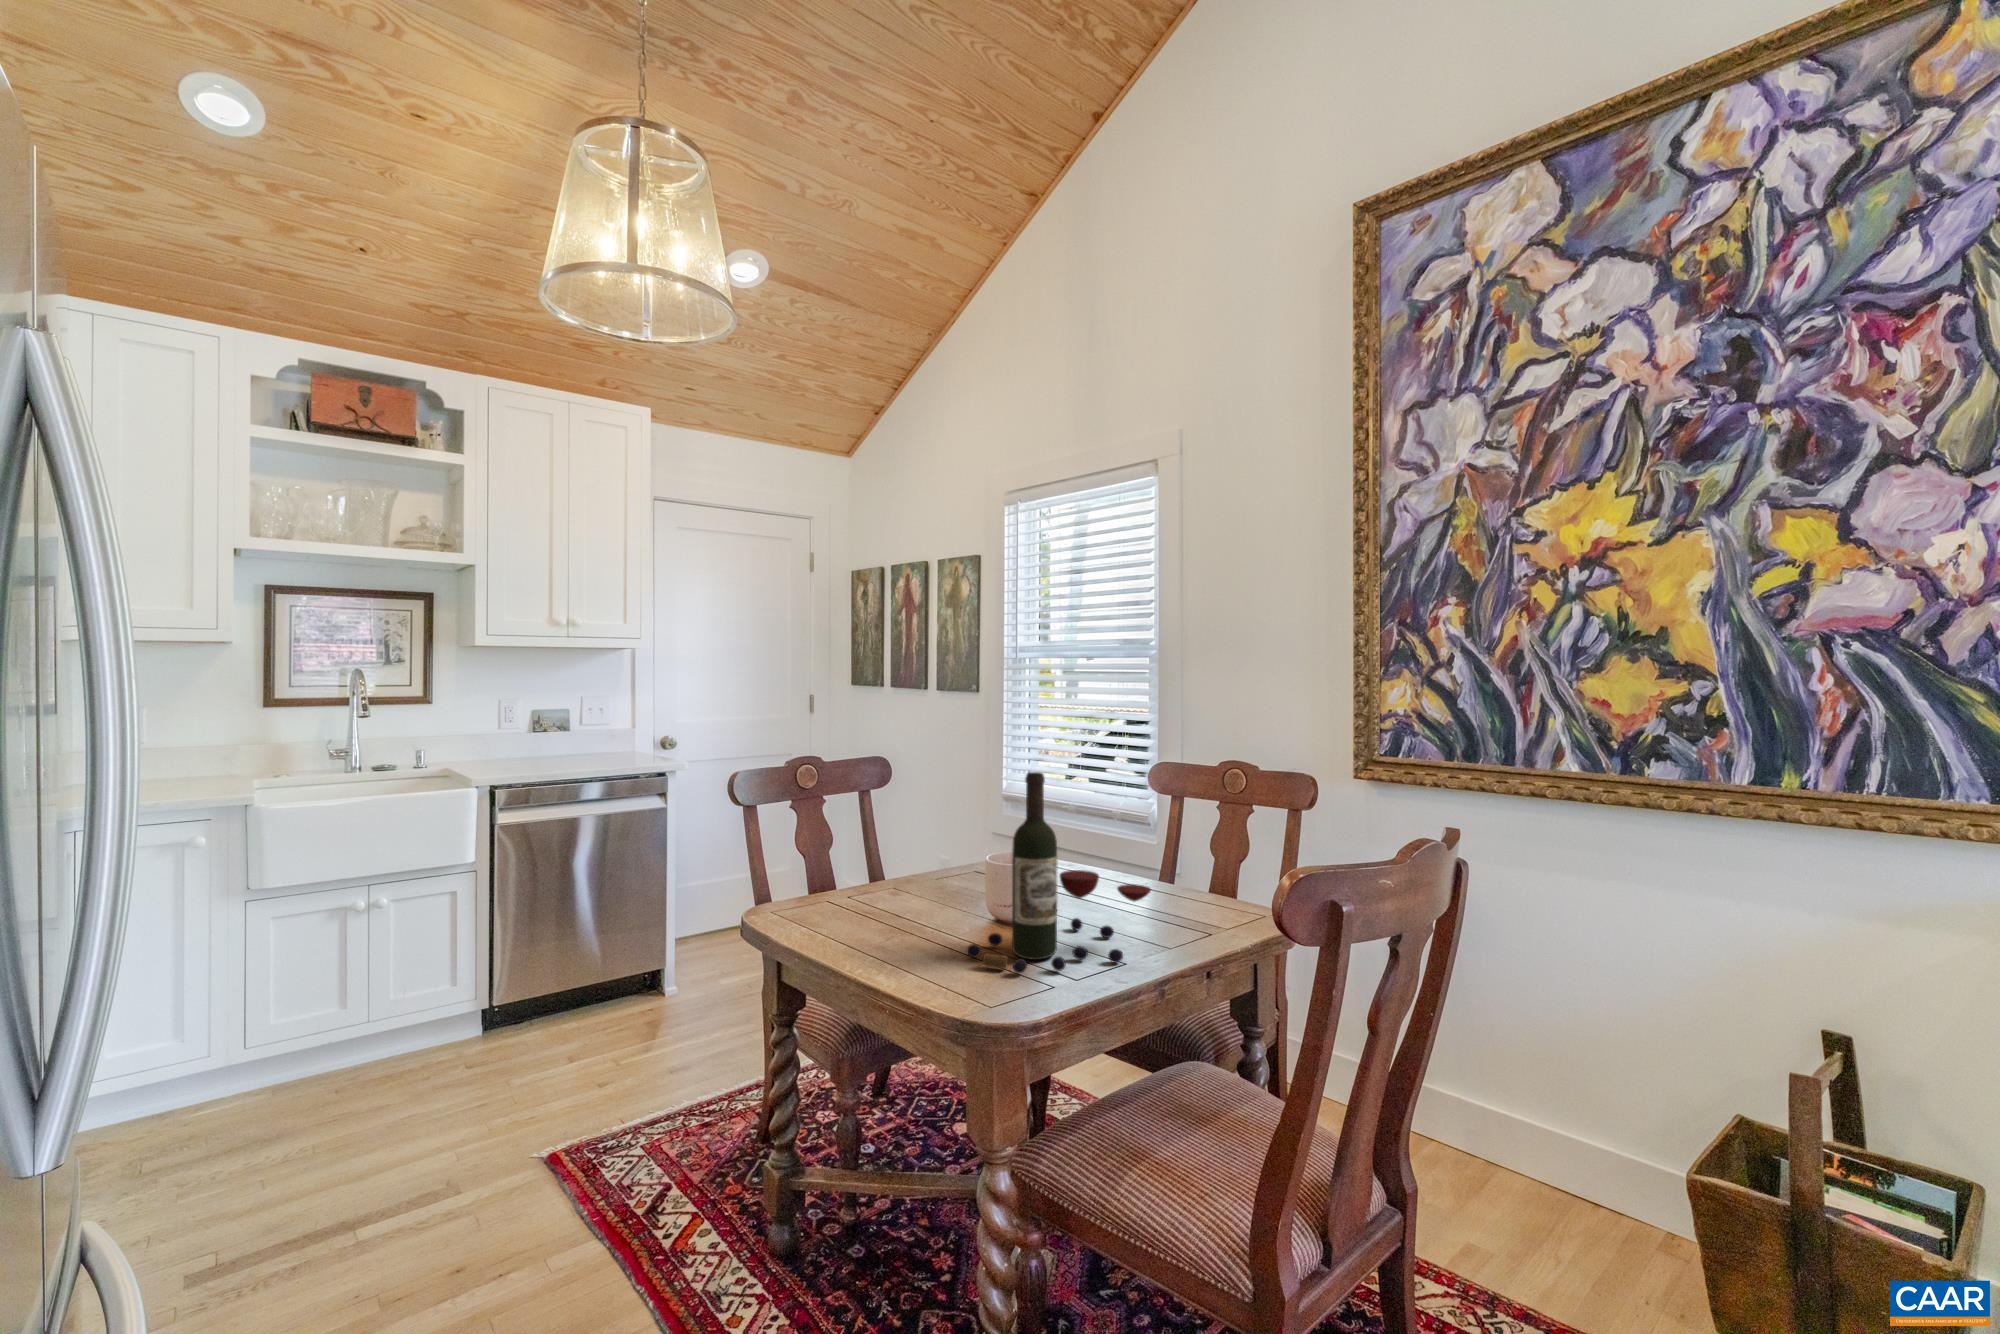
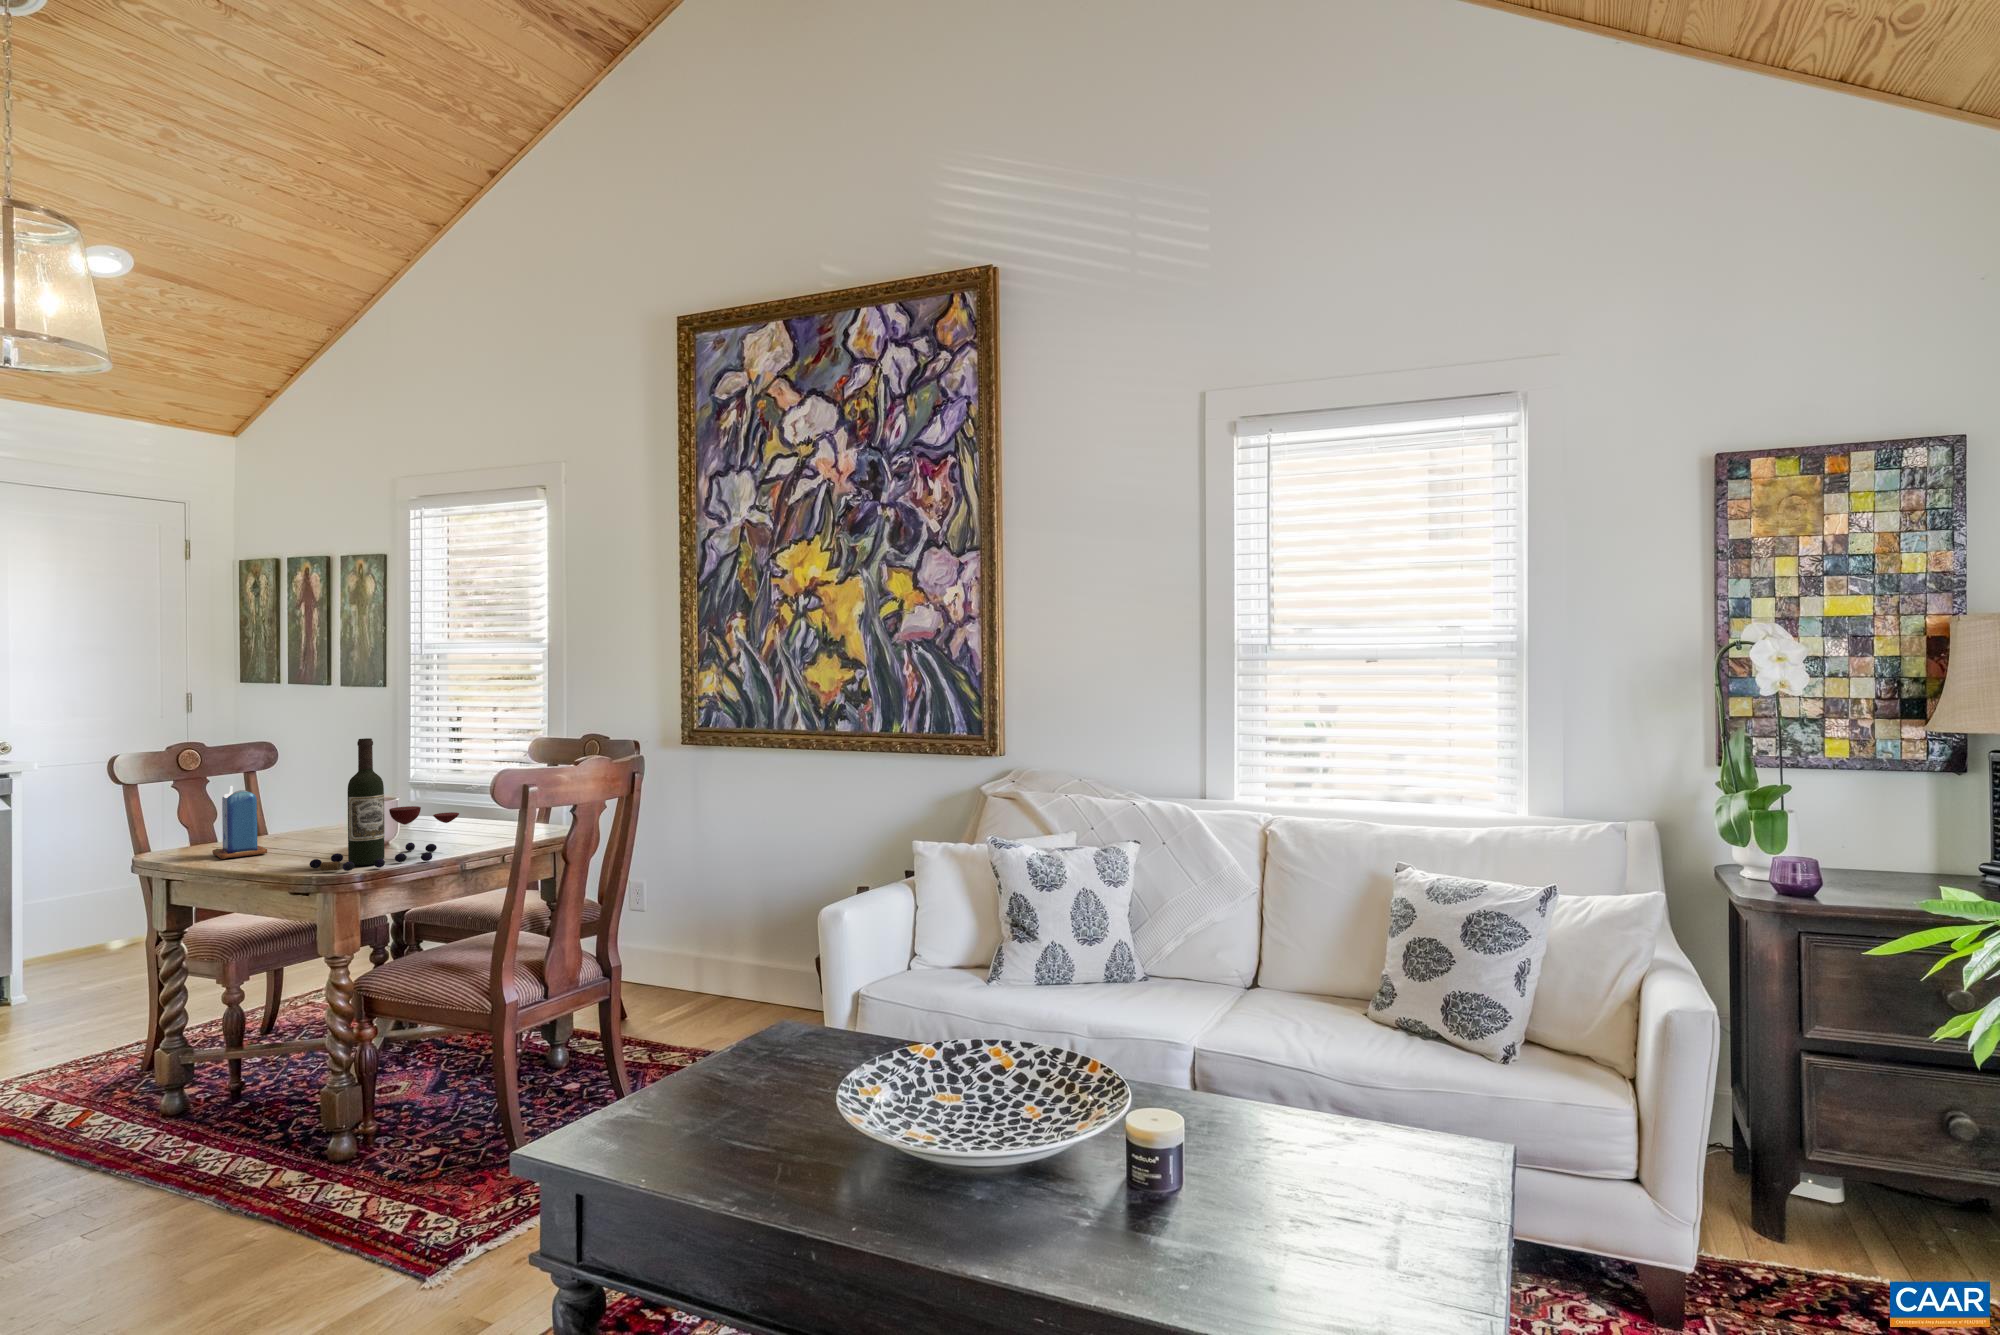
candle: none [846,818,905,915] -> present [212,786,267,859]

